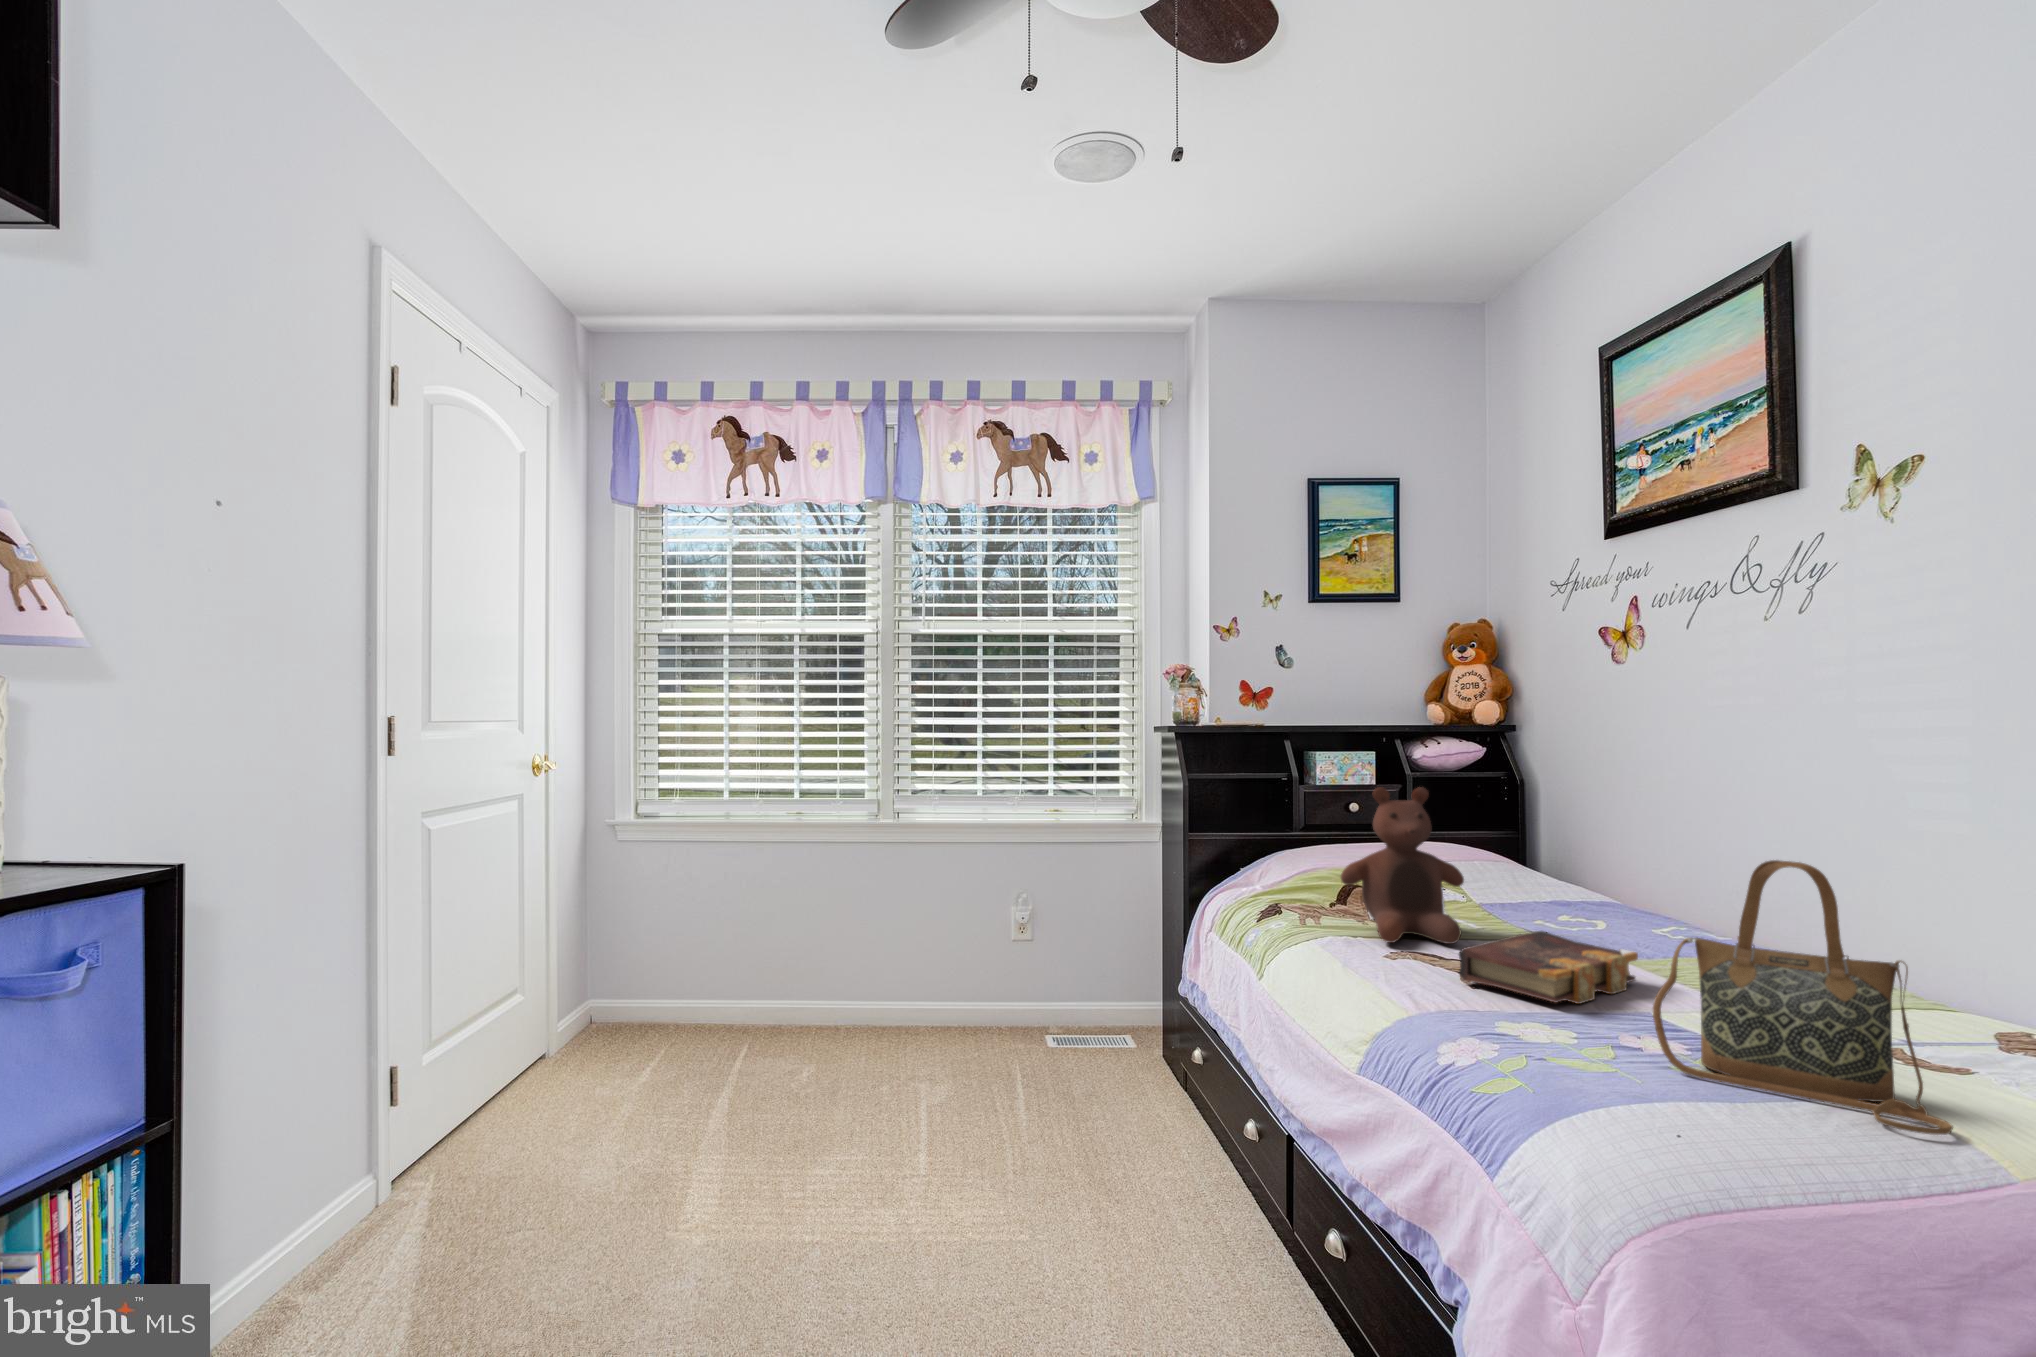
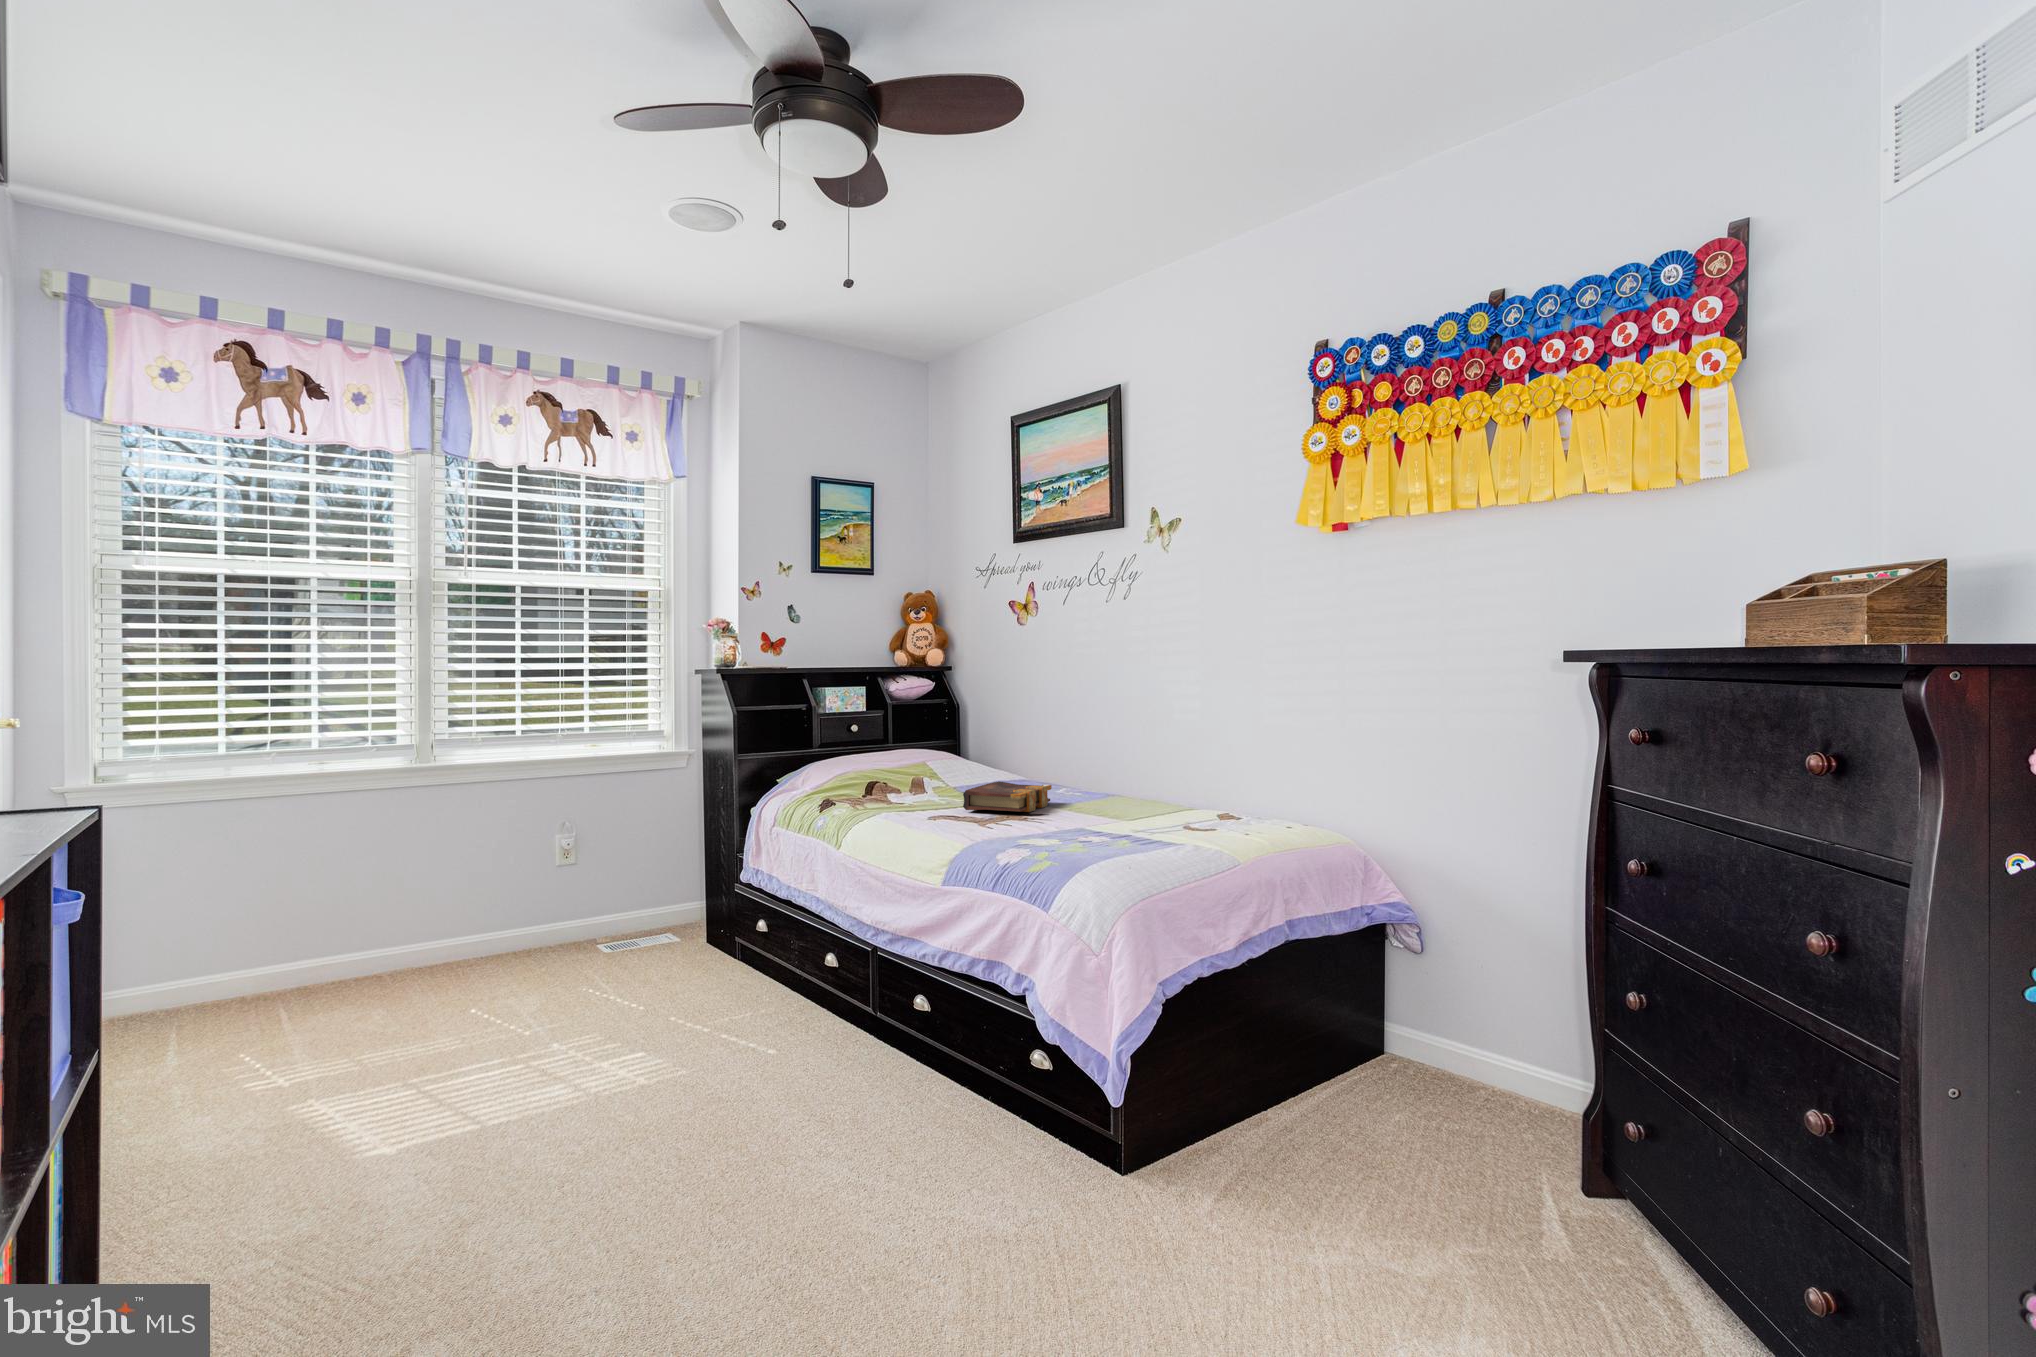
stuffed bear: present [1341,787,1464,944] -> none [873,700,952,801]
handbag: present [1653,860,1953,1135] -> none [1074,715,1194,830]

